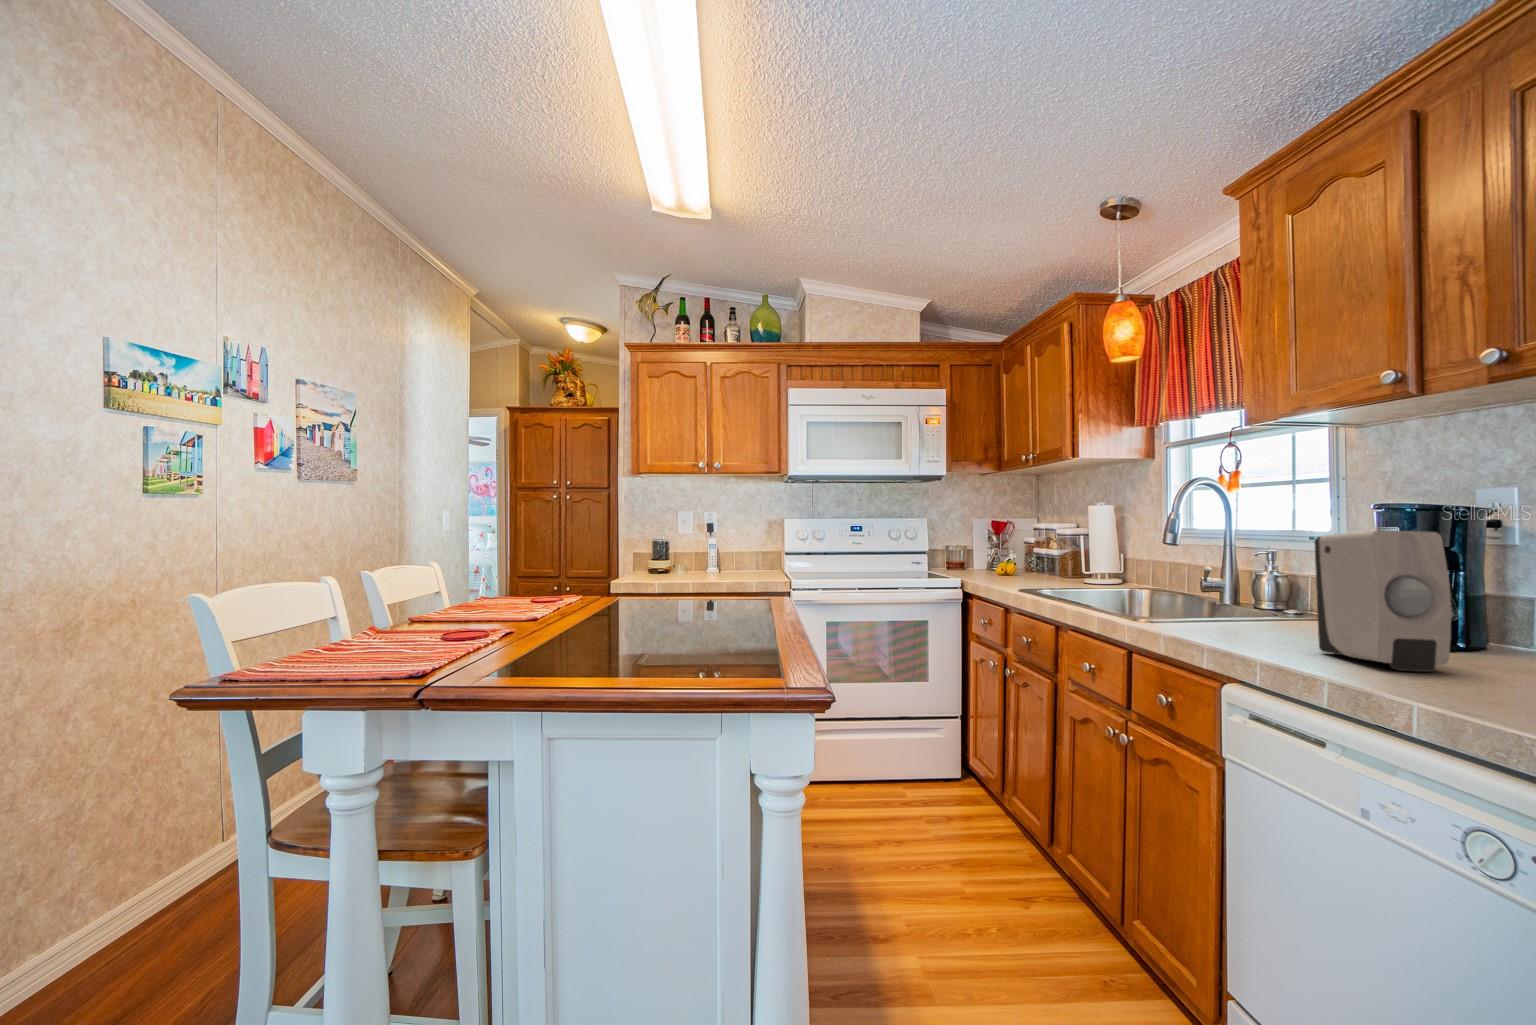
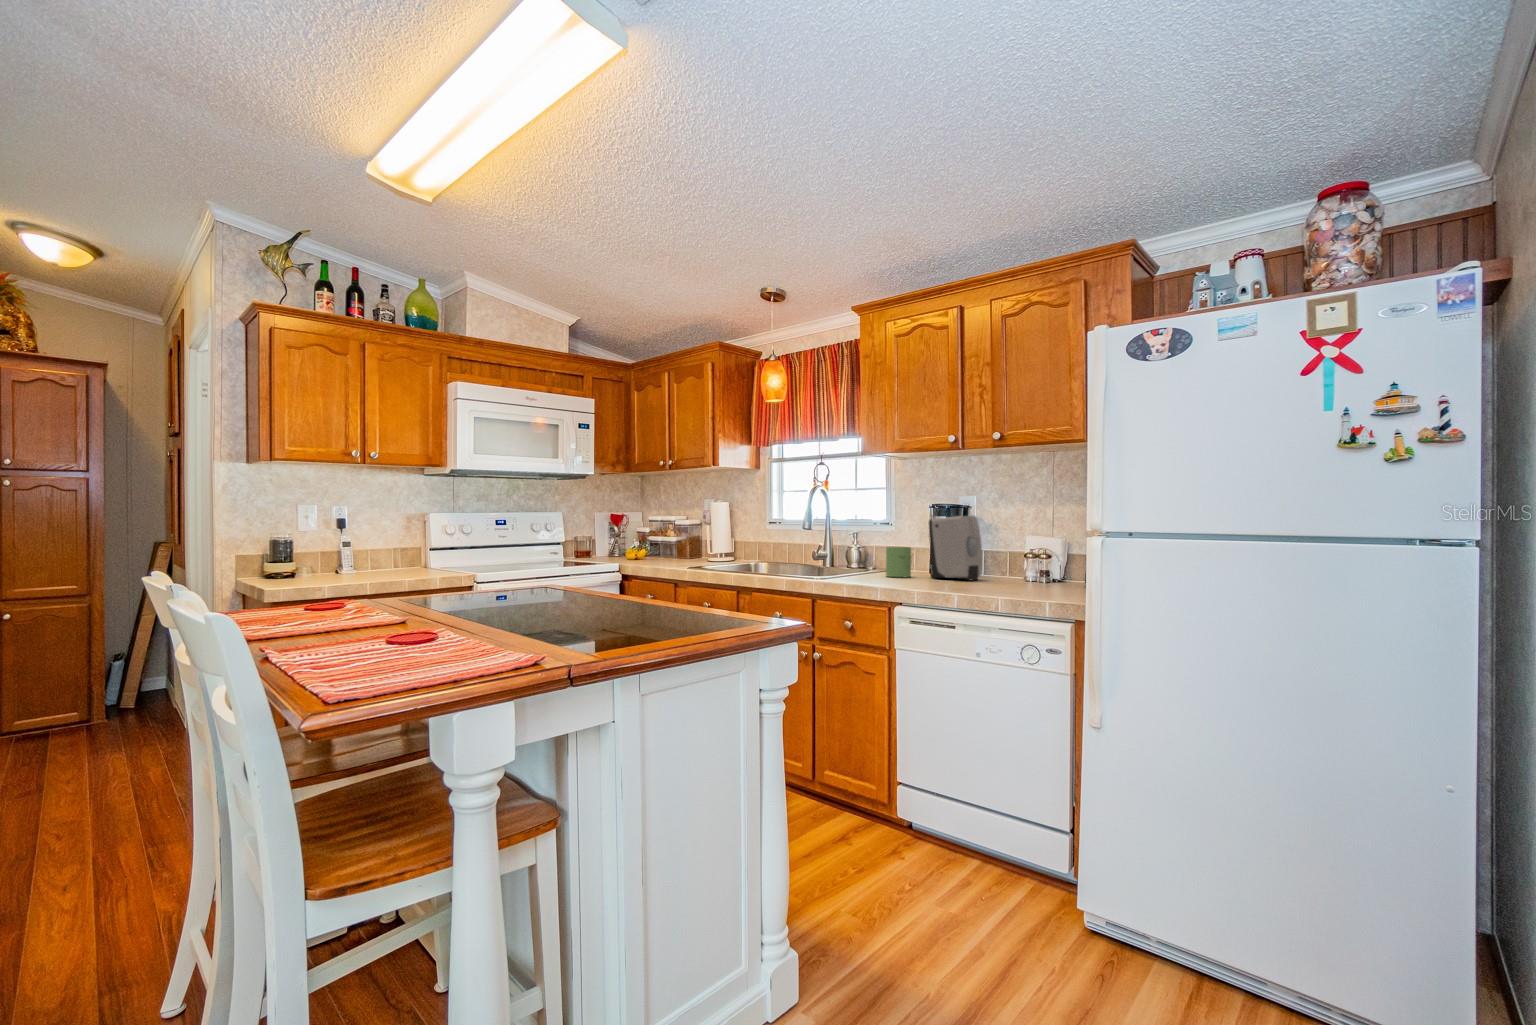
mug: none [1228,583,1295,643] -> present [886,547,911,577]

